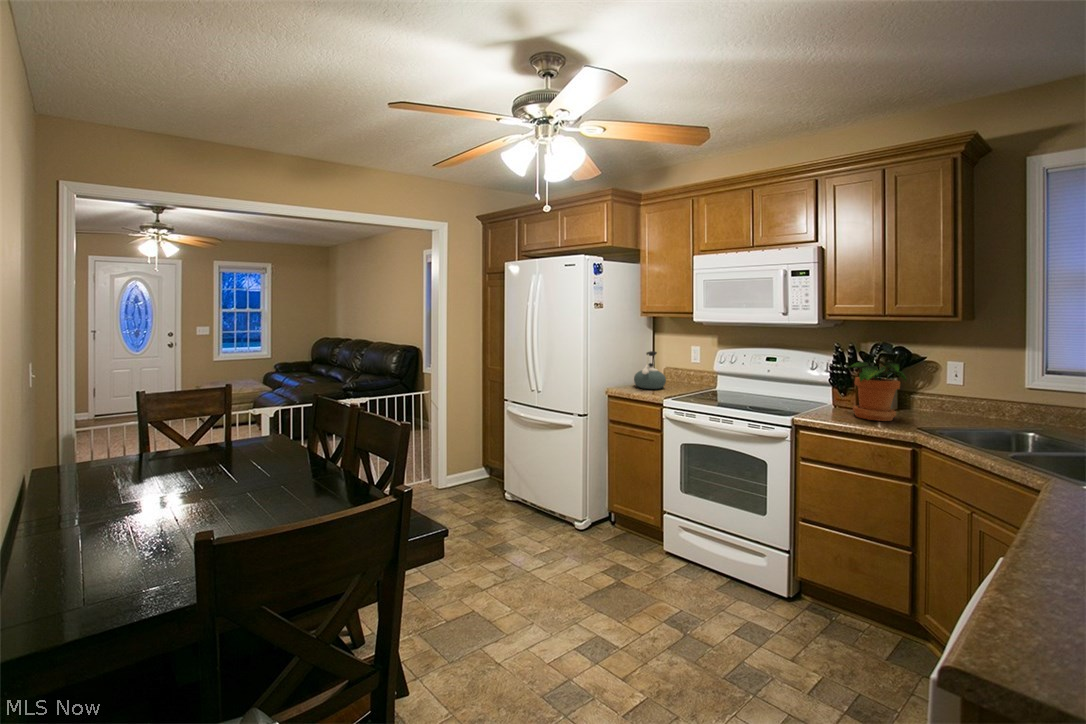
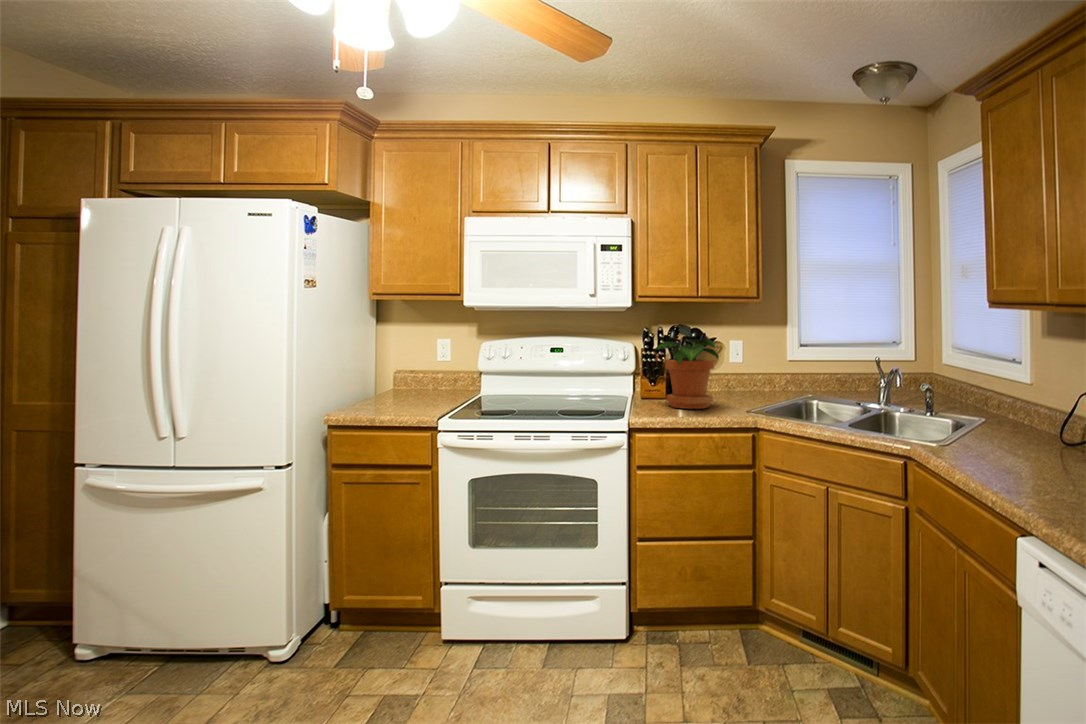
kettle: present [634,351,666,389] -> none [380,352,427,407]

